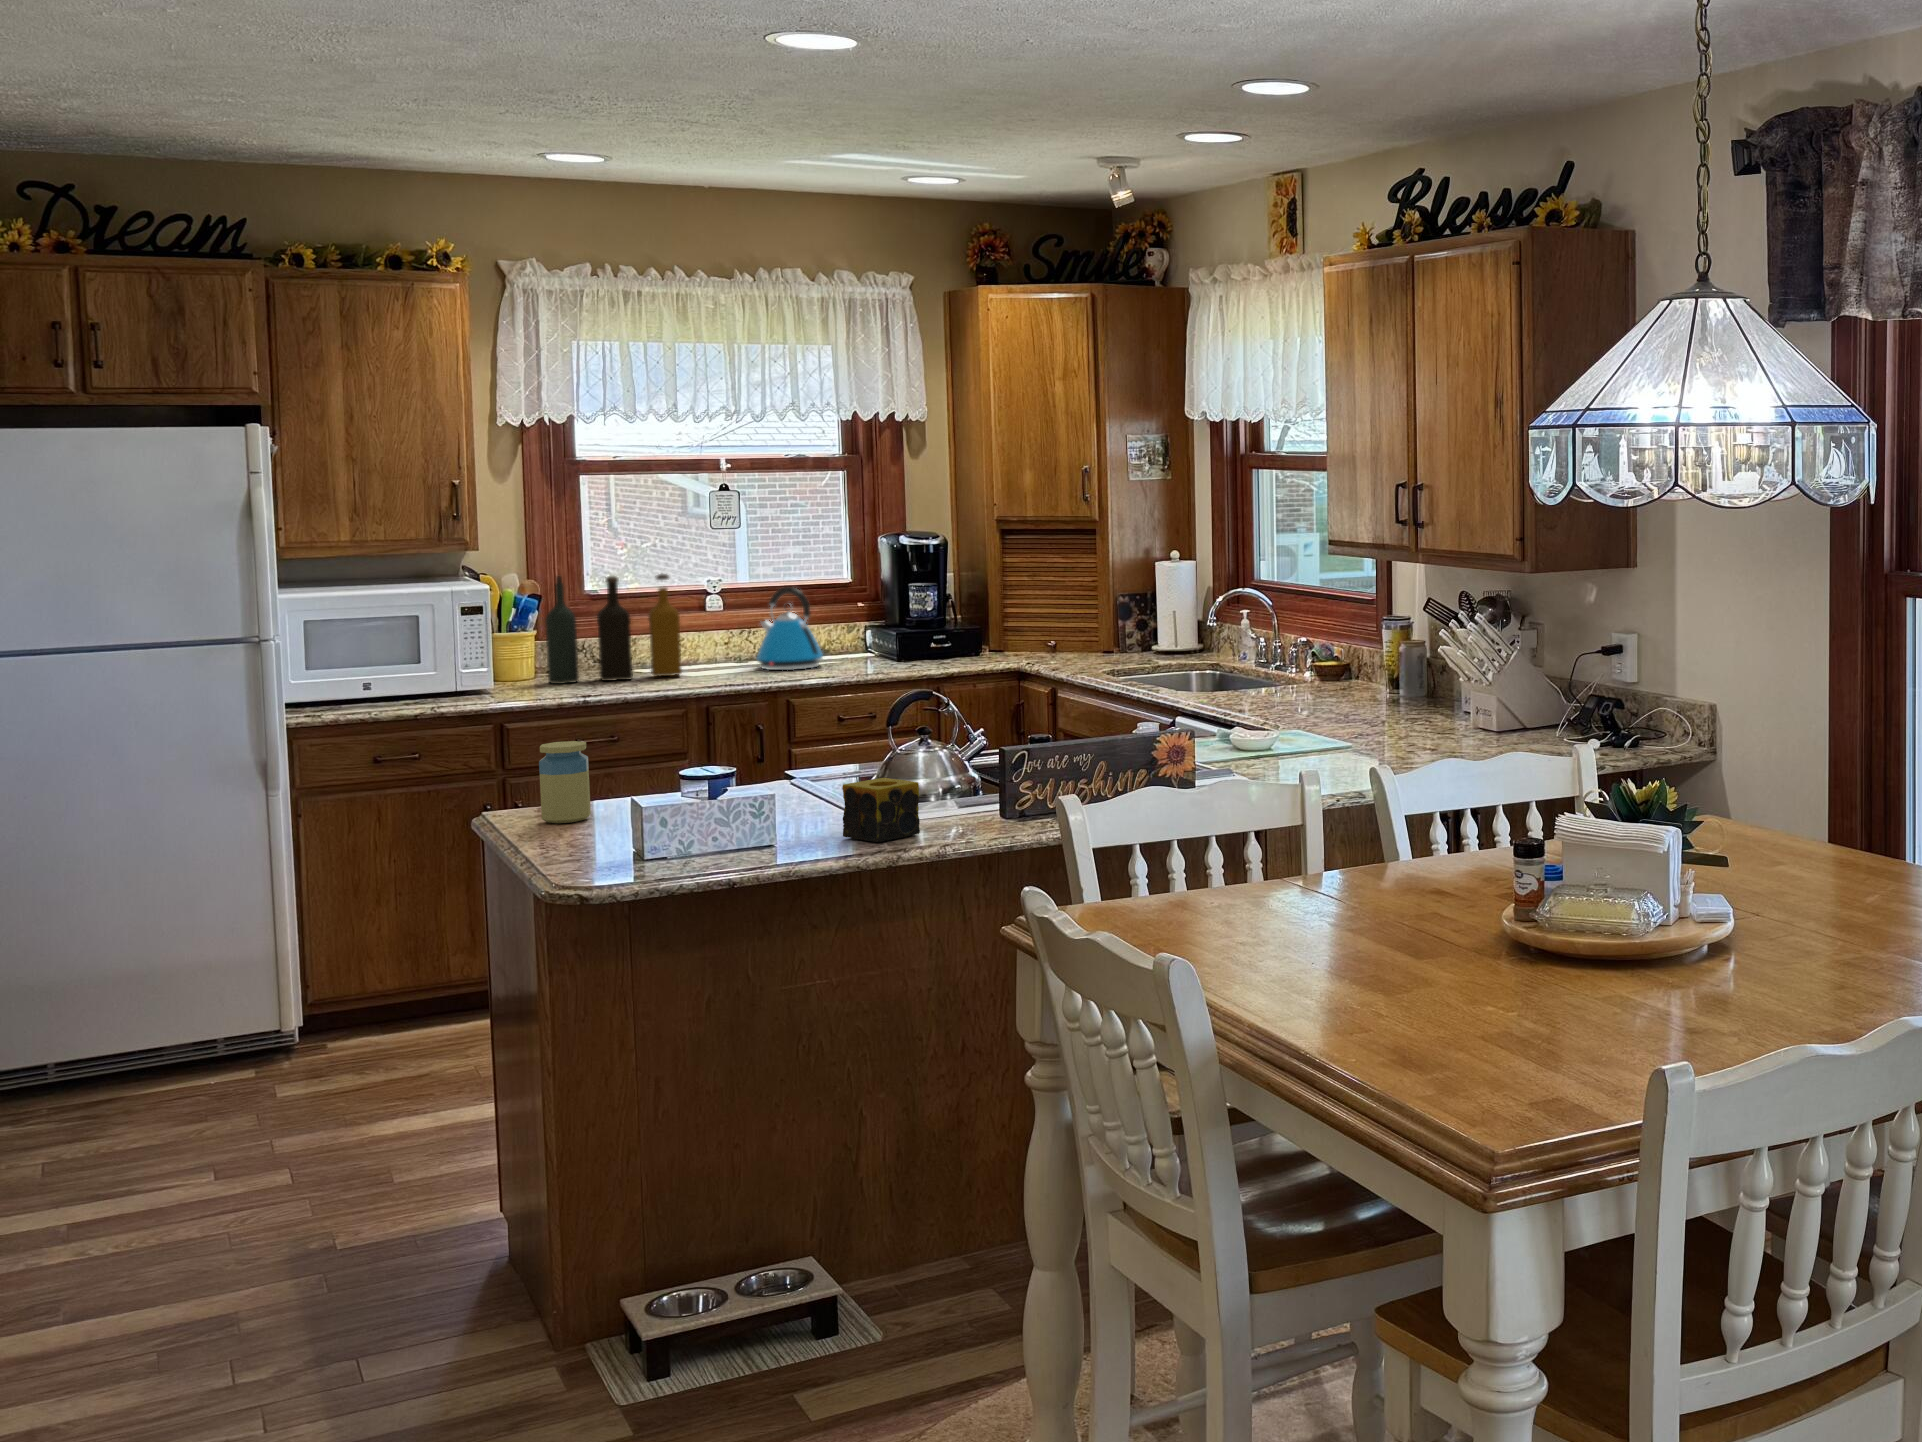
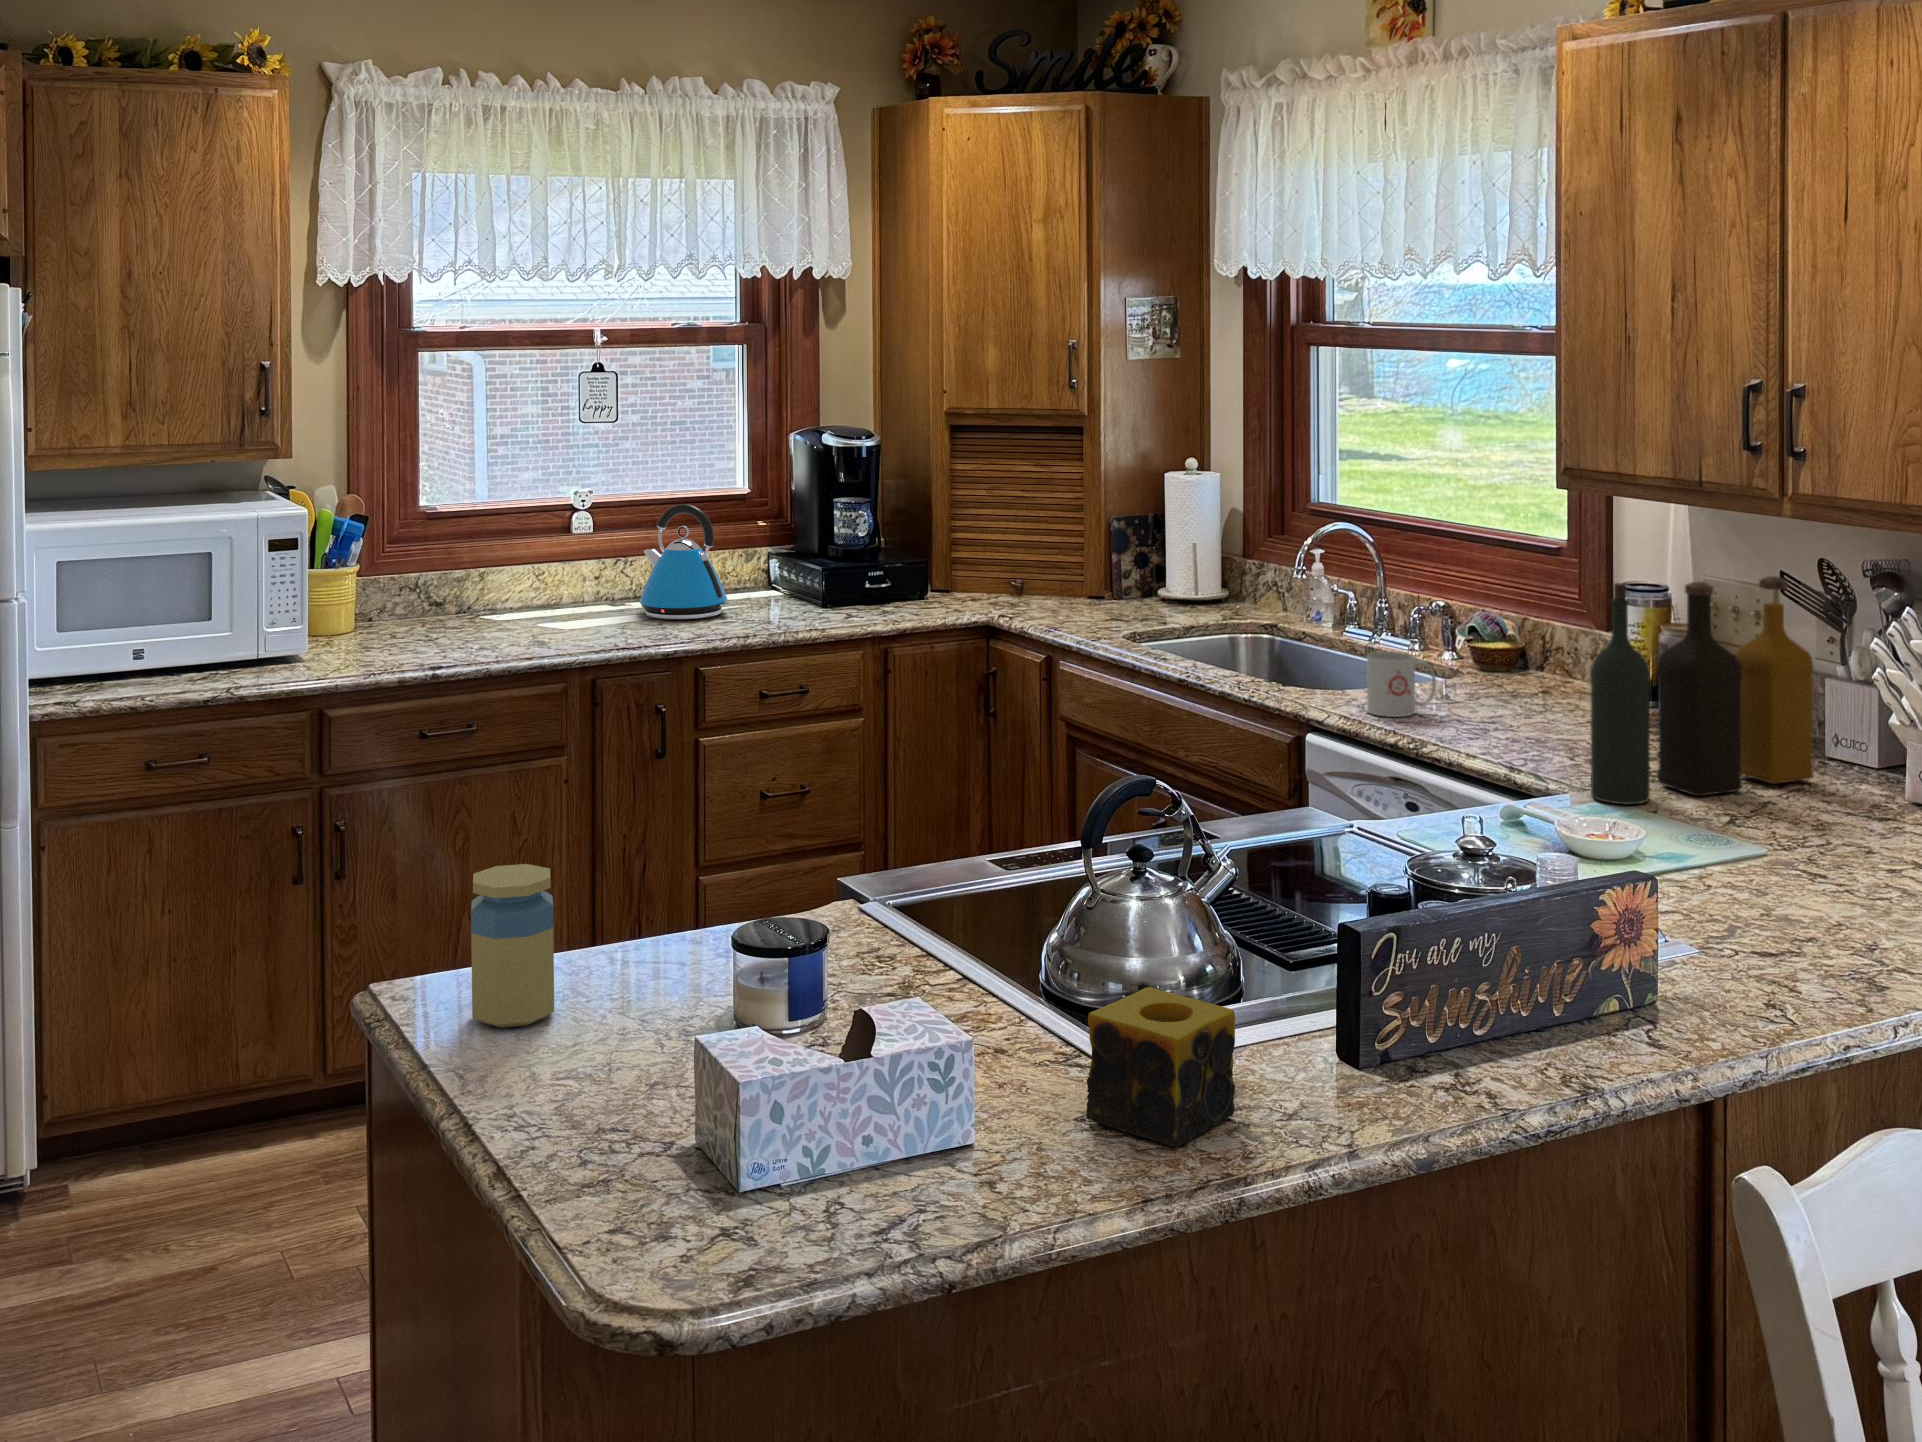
bottle: present [545,574,682,684] -> present [1591,576,1814,804]
mug: none [1211,666,1256,706] -> present [1367,652,1436,717]

